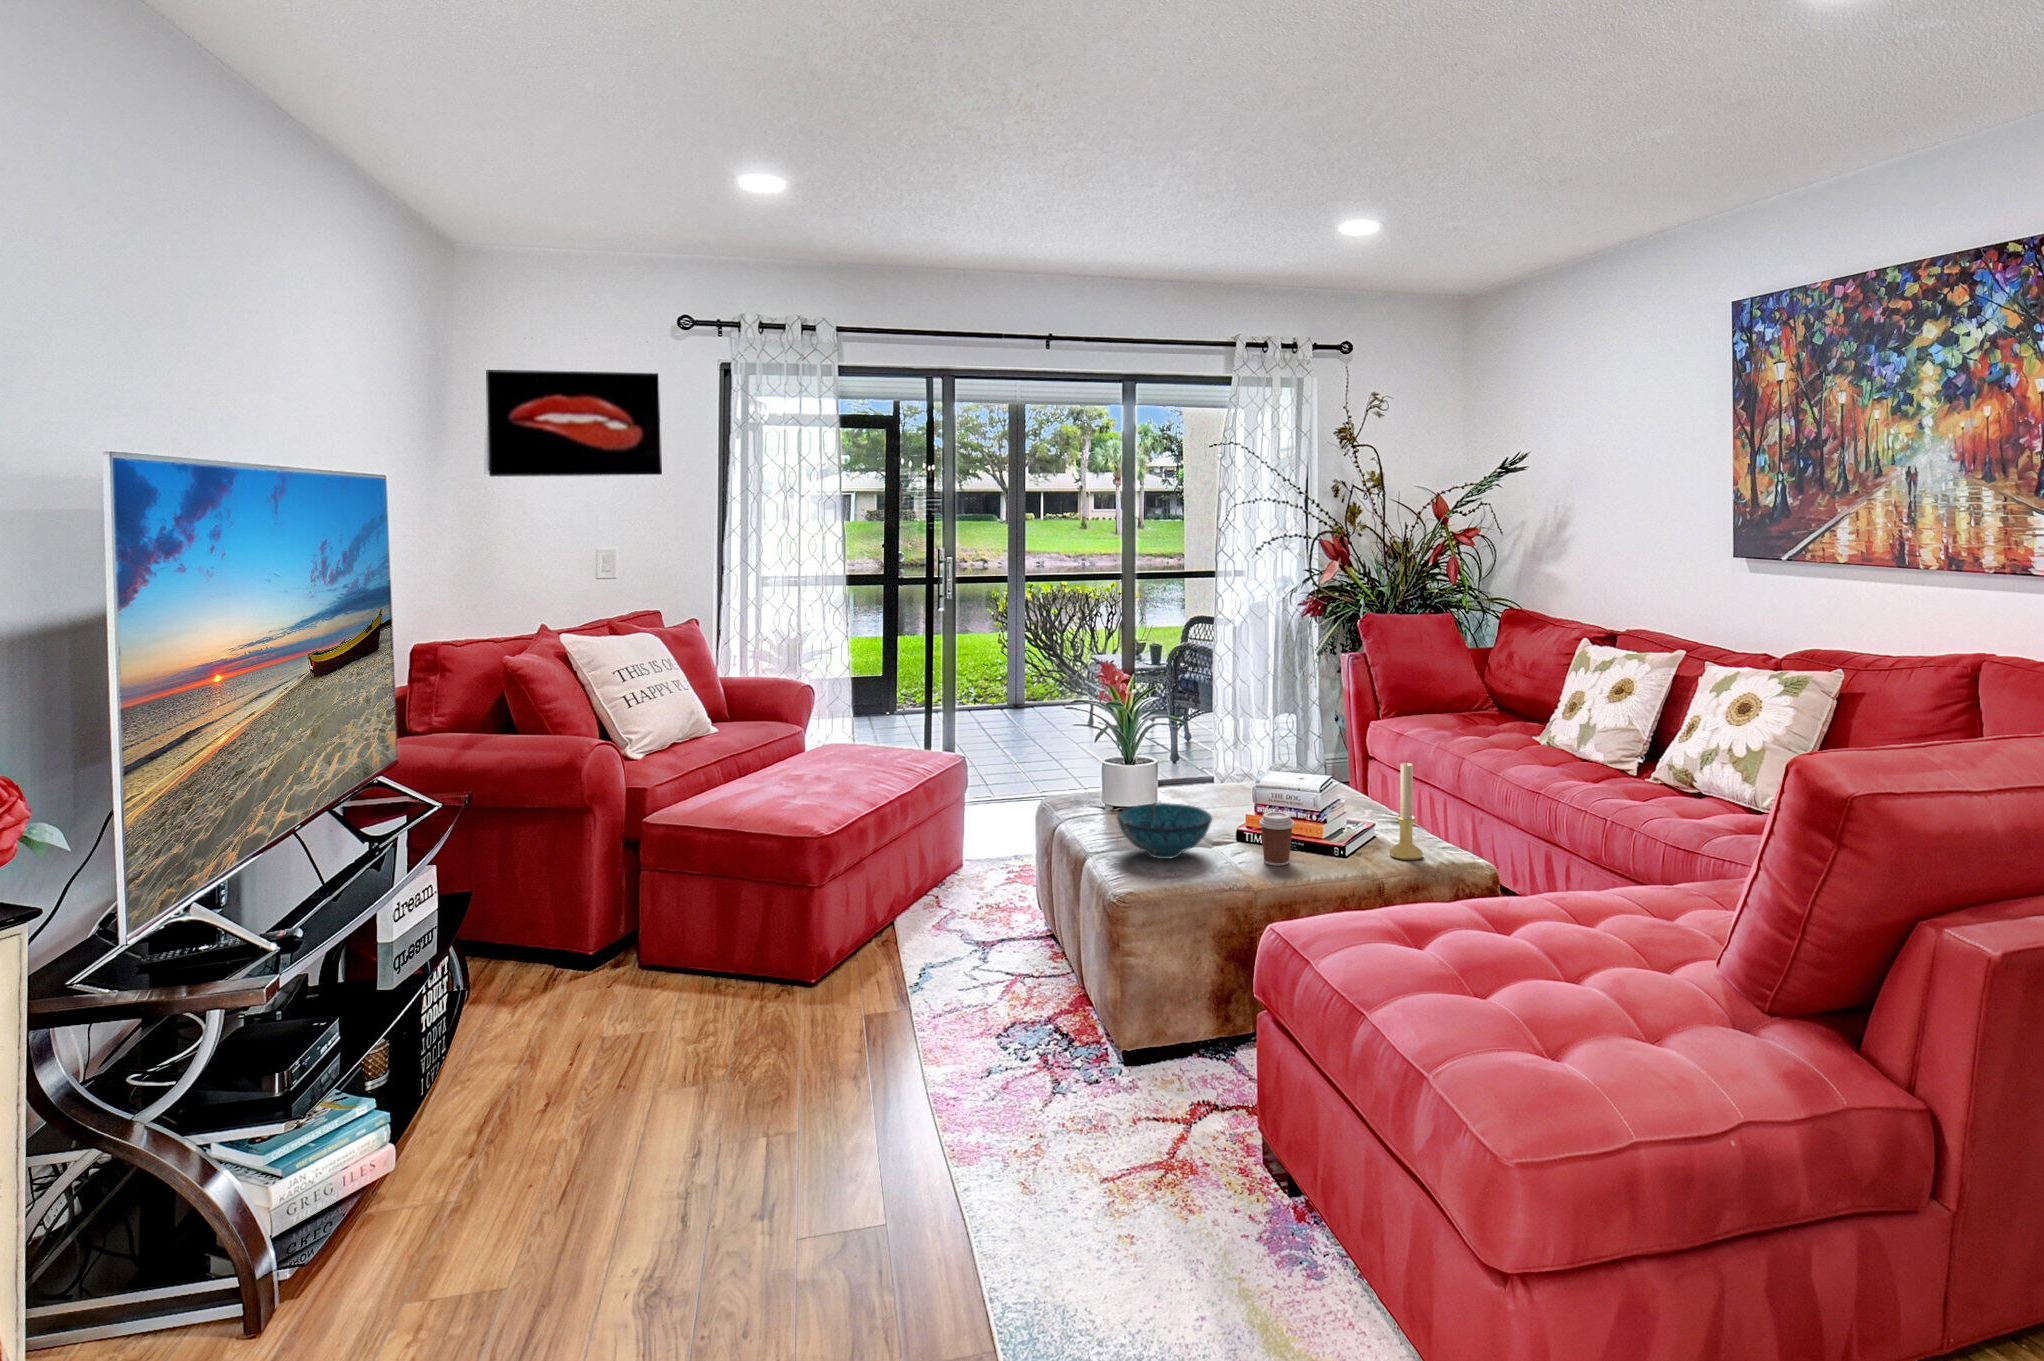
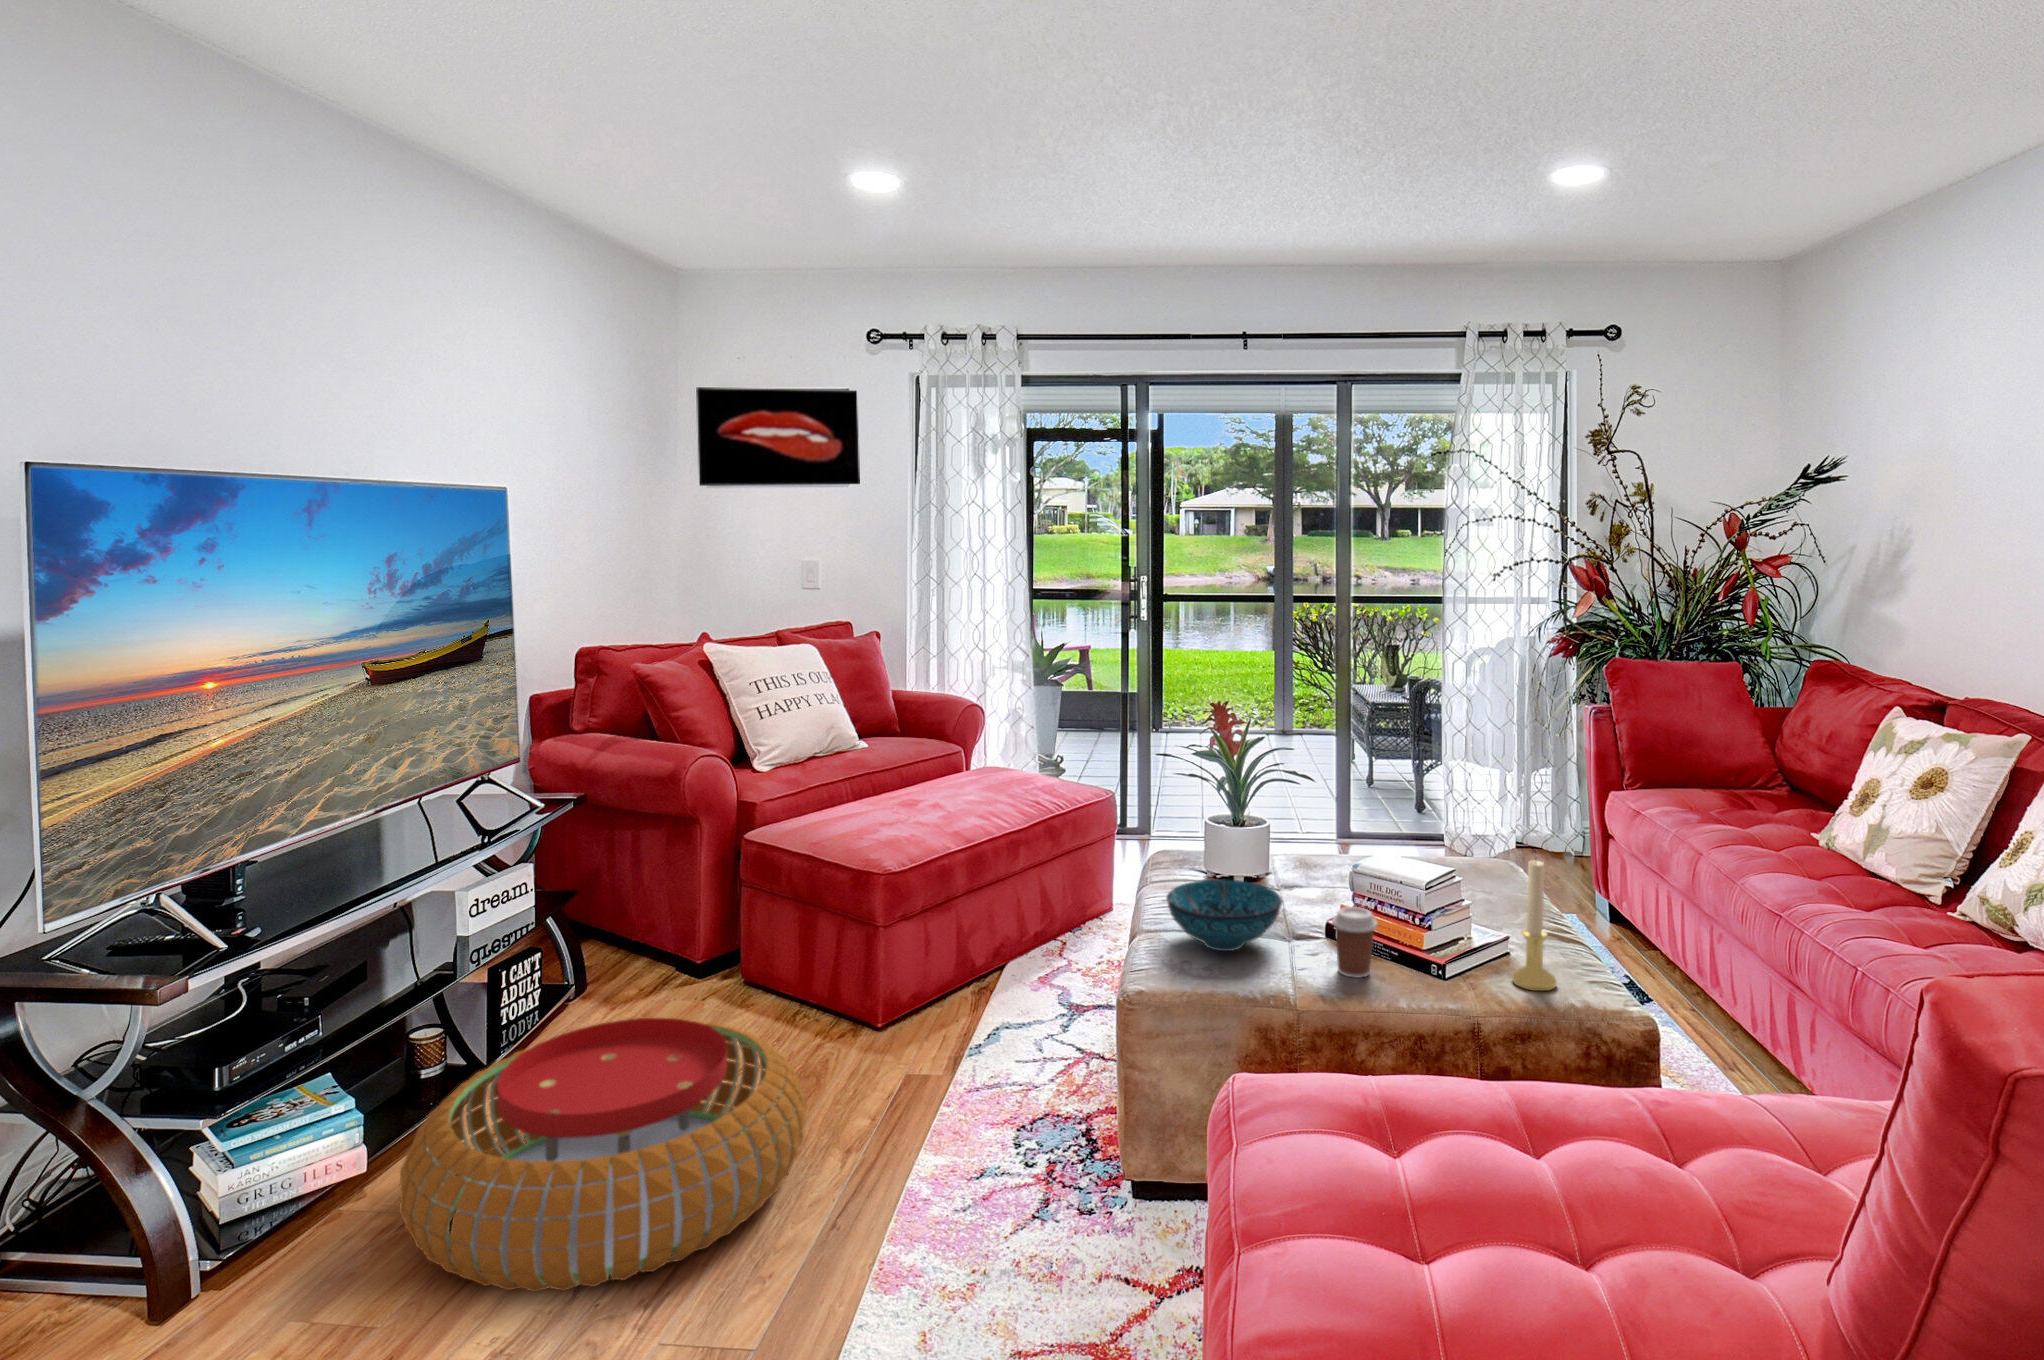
pouf: none [475,973,842,1214] -> present [399,1018,806,1292]

